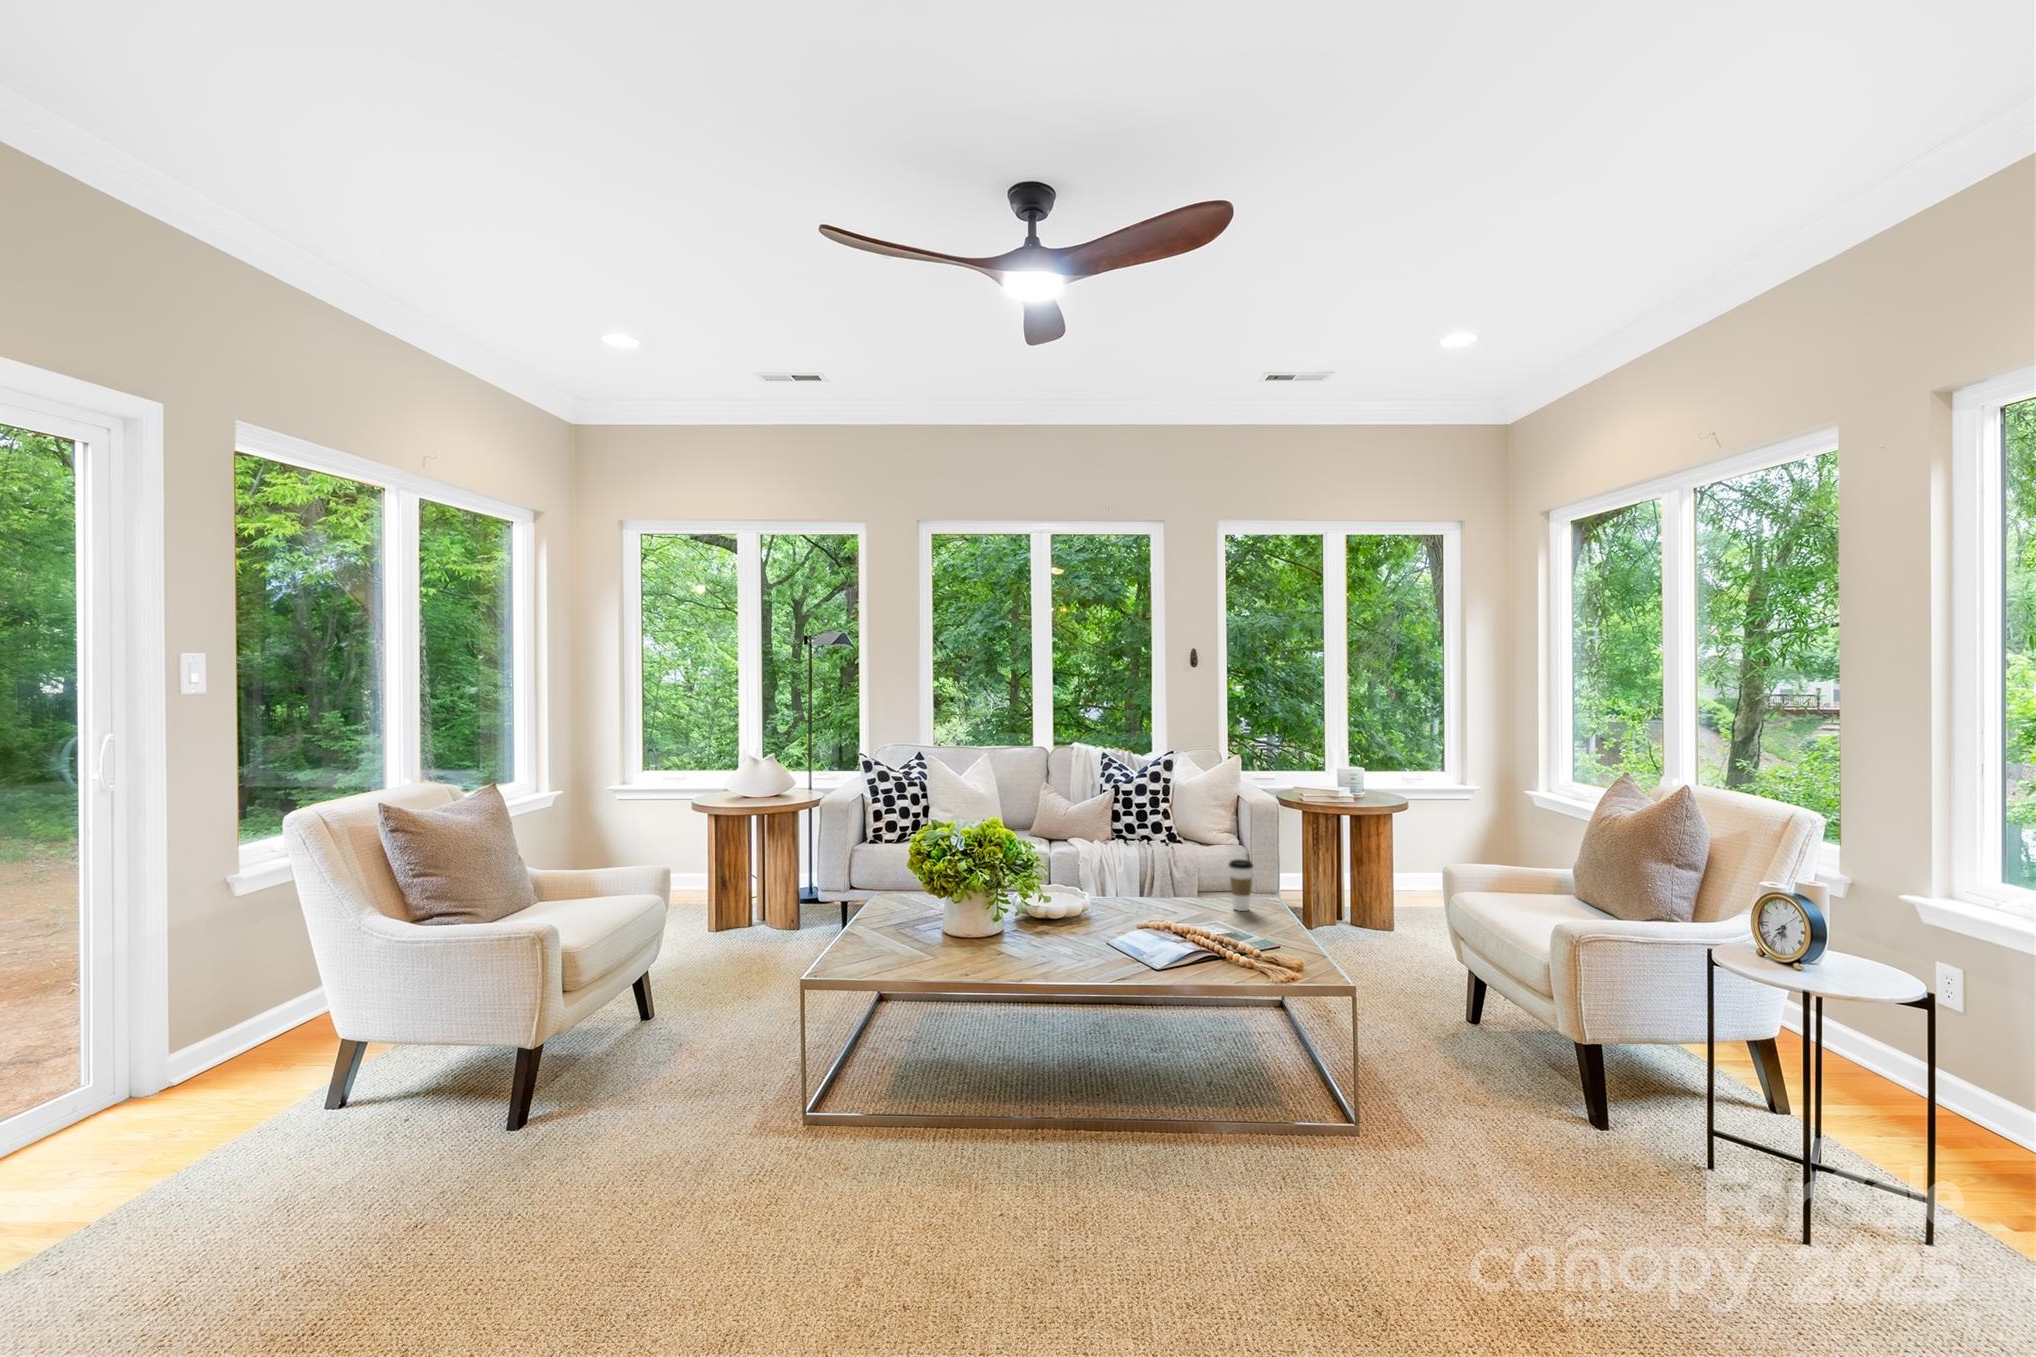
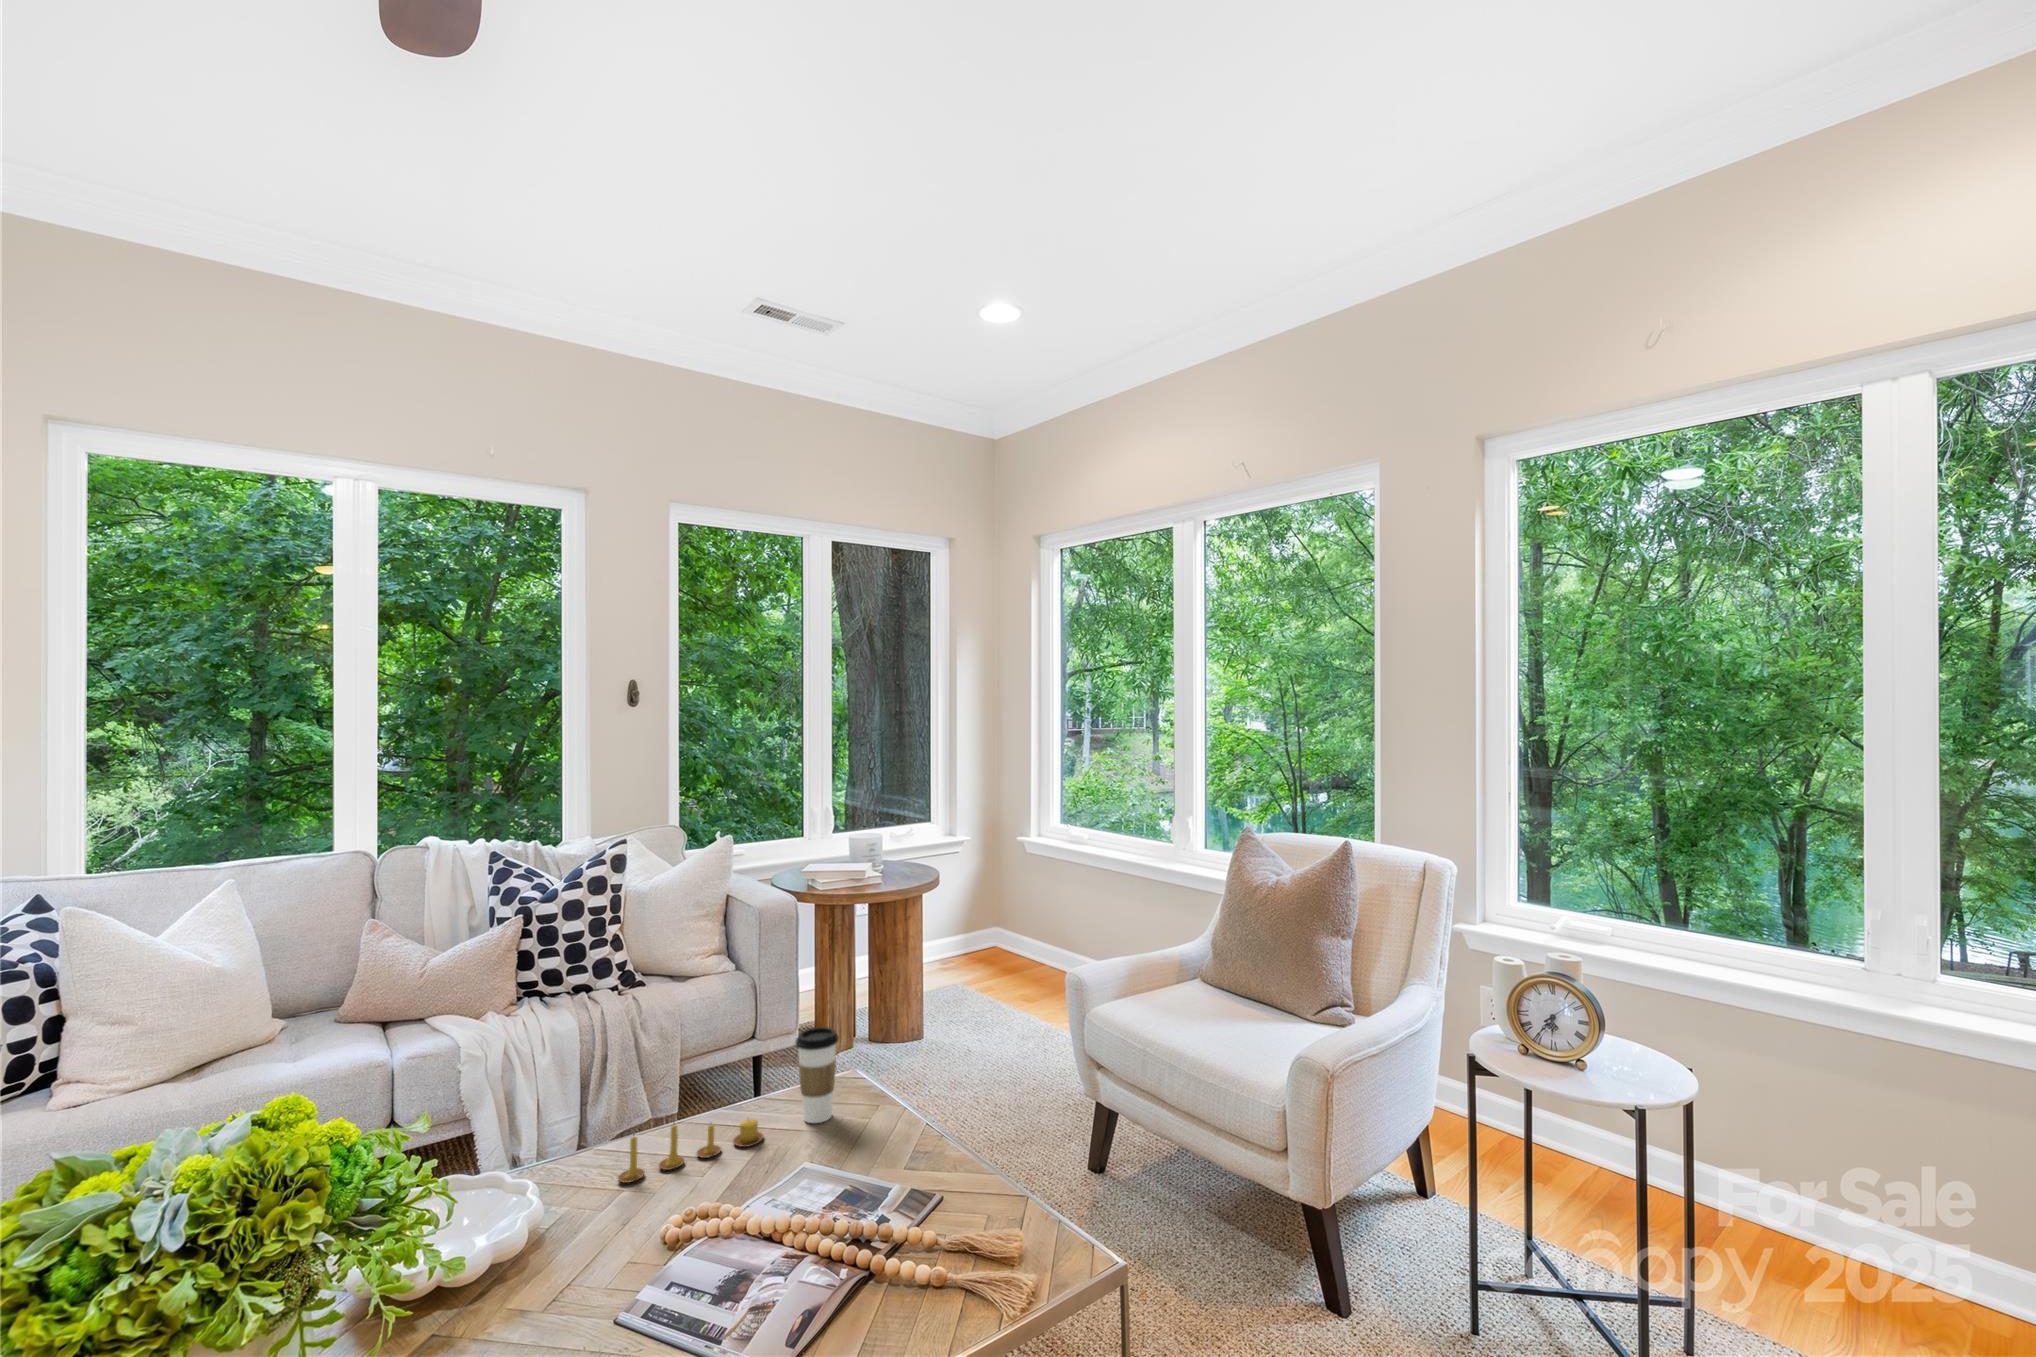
candle: none [1134,887,1208,911] -> present [618,1119,763,1183]

